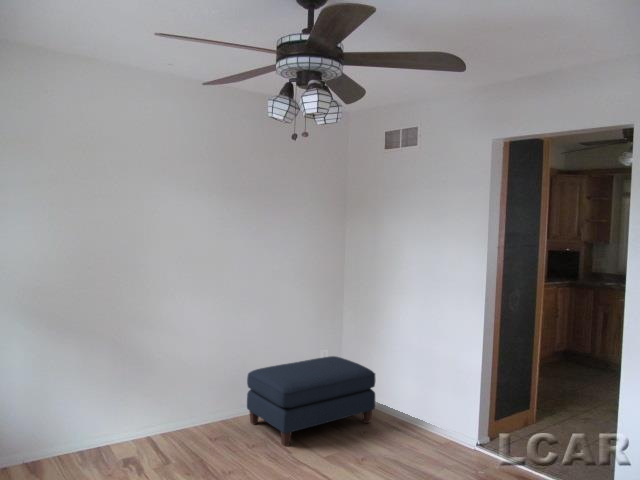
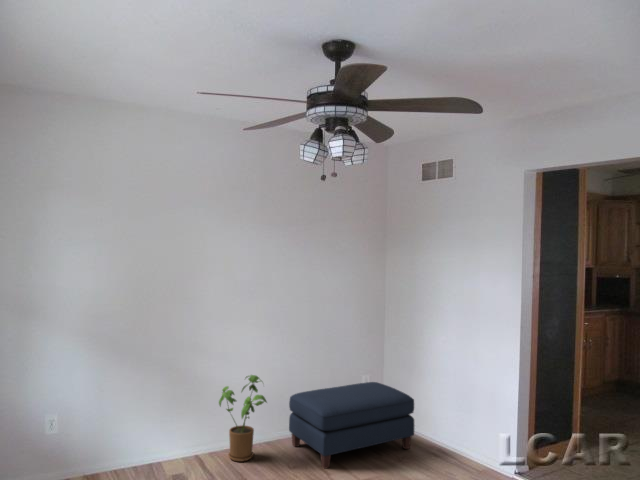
house plant: none [172,352,225,442] -> present [219,375,267,461]

